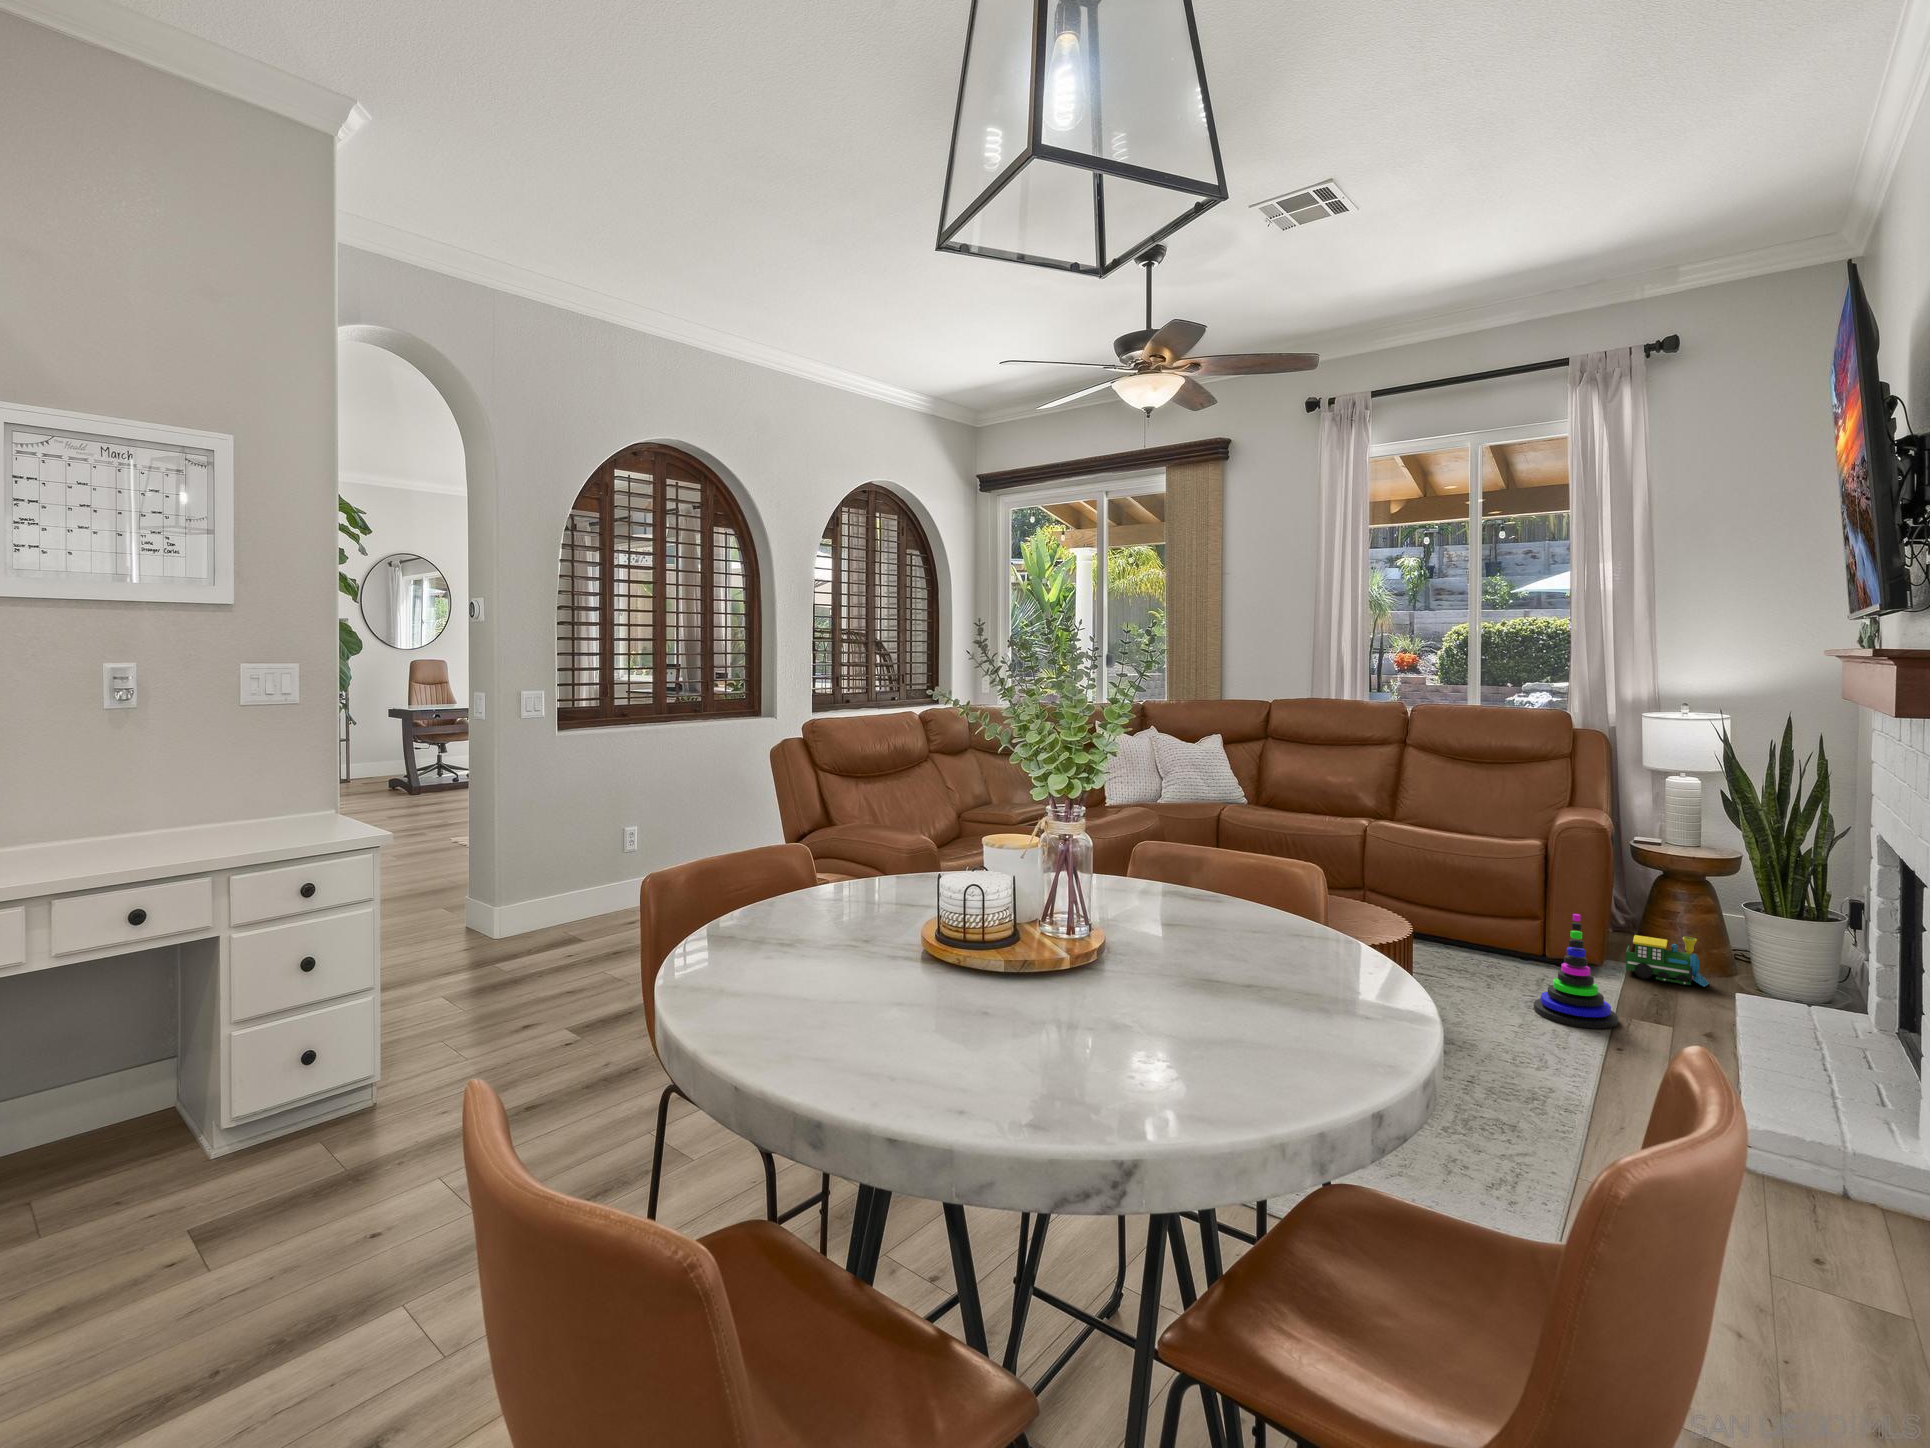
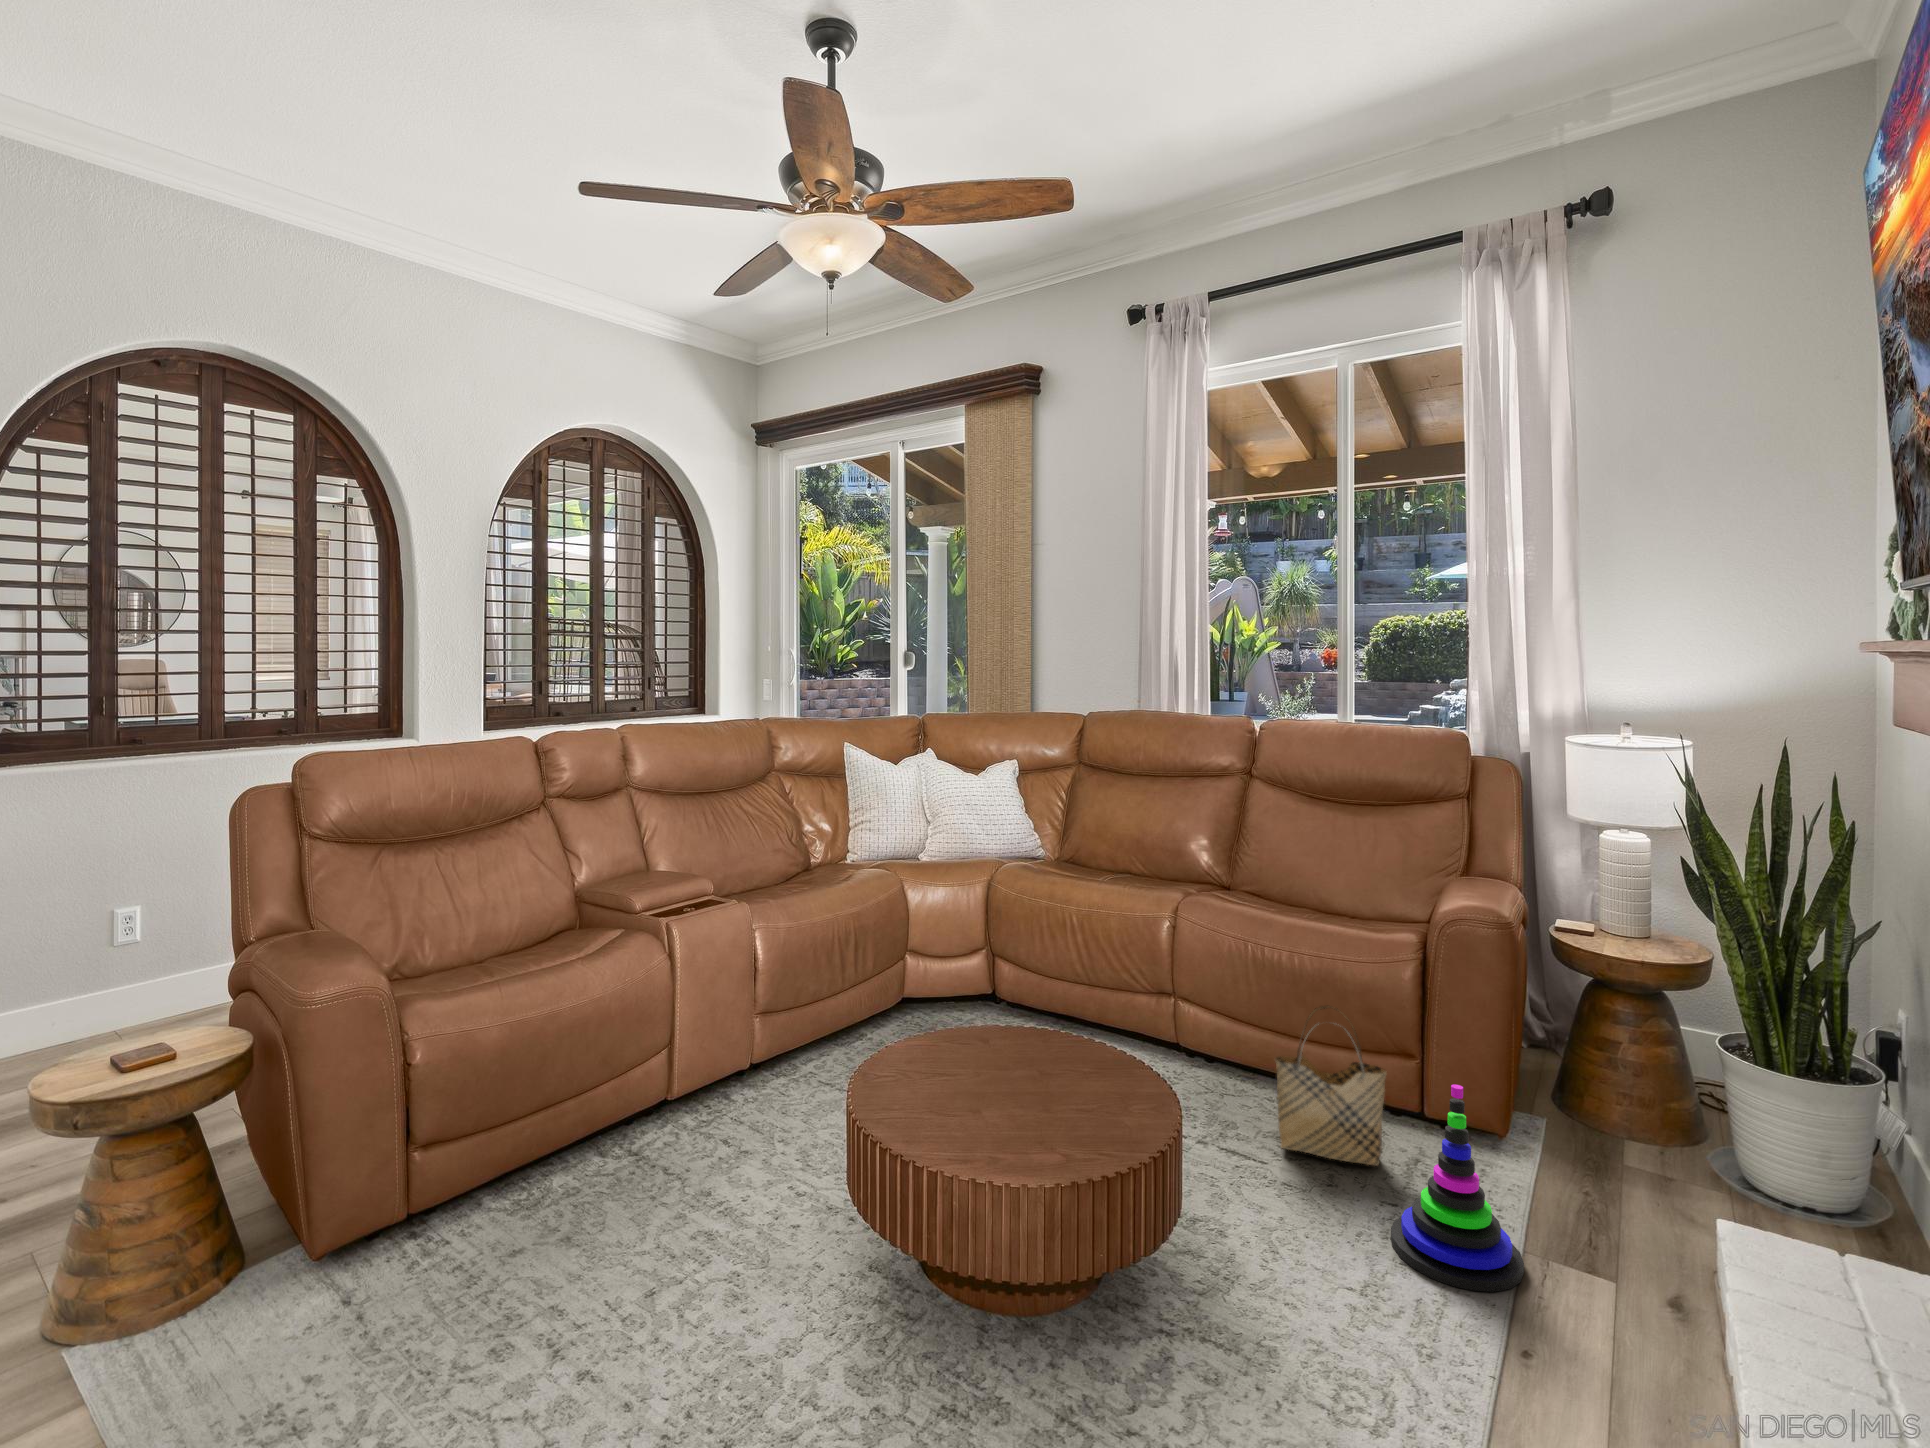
woven basket: none [1448,883,1524,979] -> present [1275,1006,1387,1166]
toy train: present [1626,935,1709,987] -> none [1542,1080,1667,1174]

